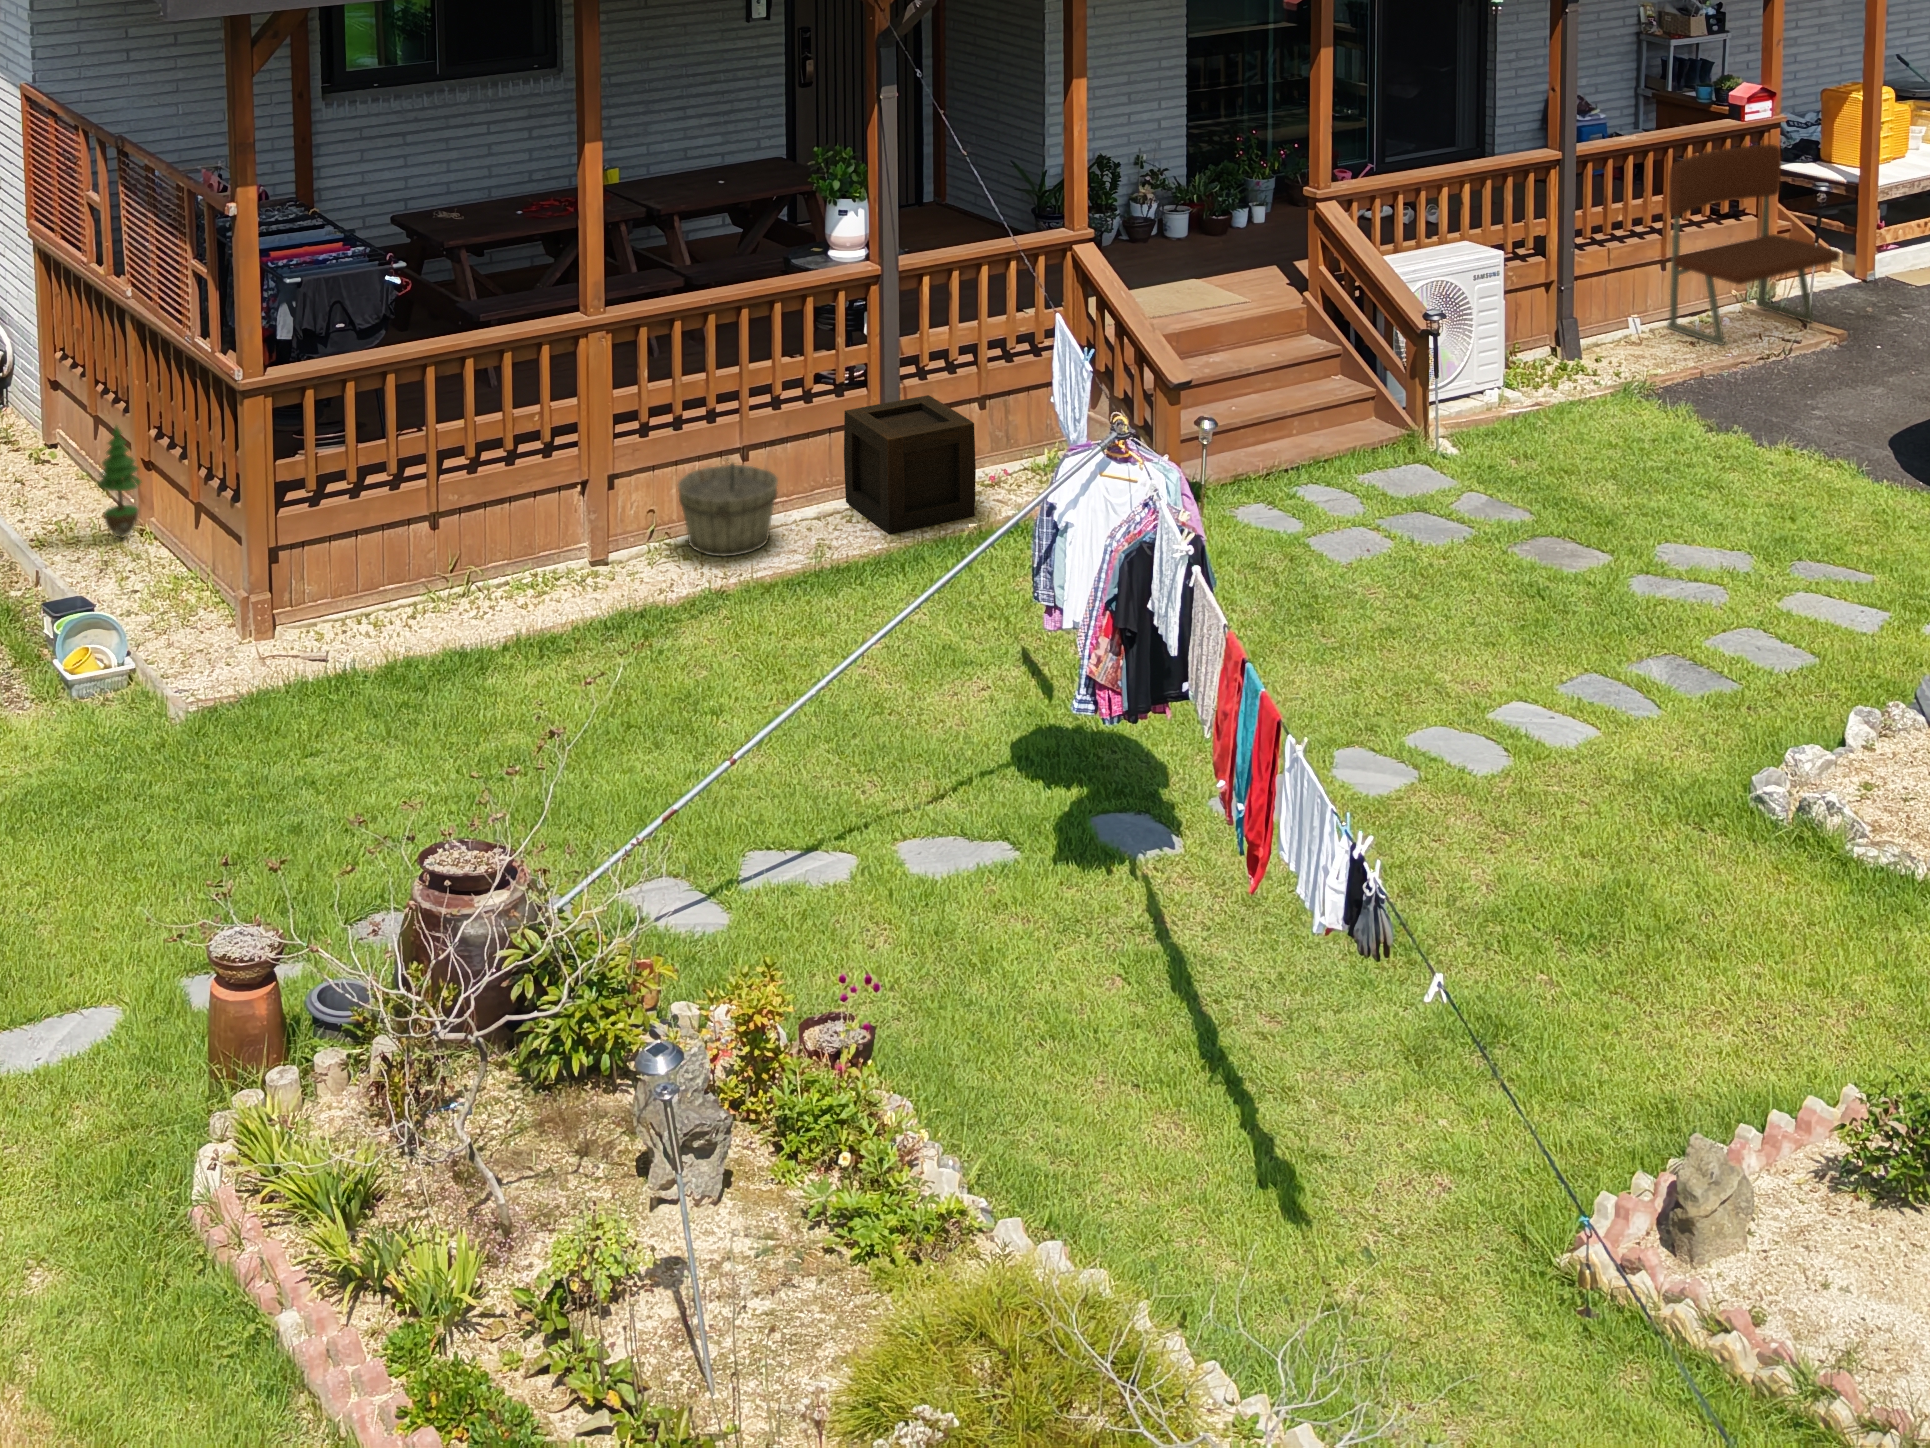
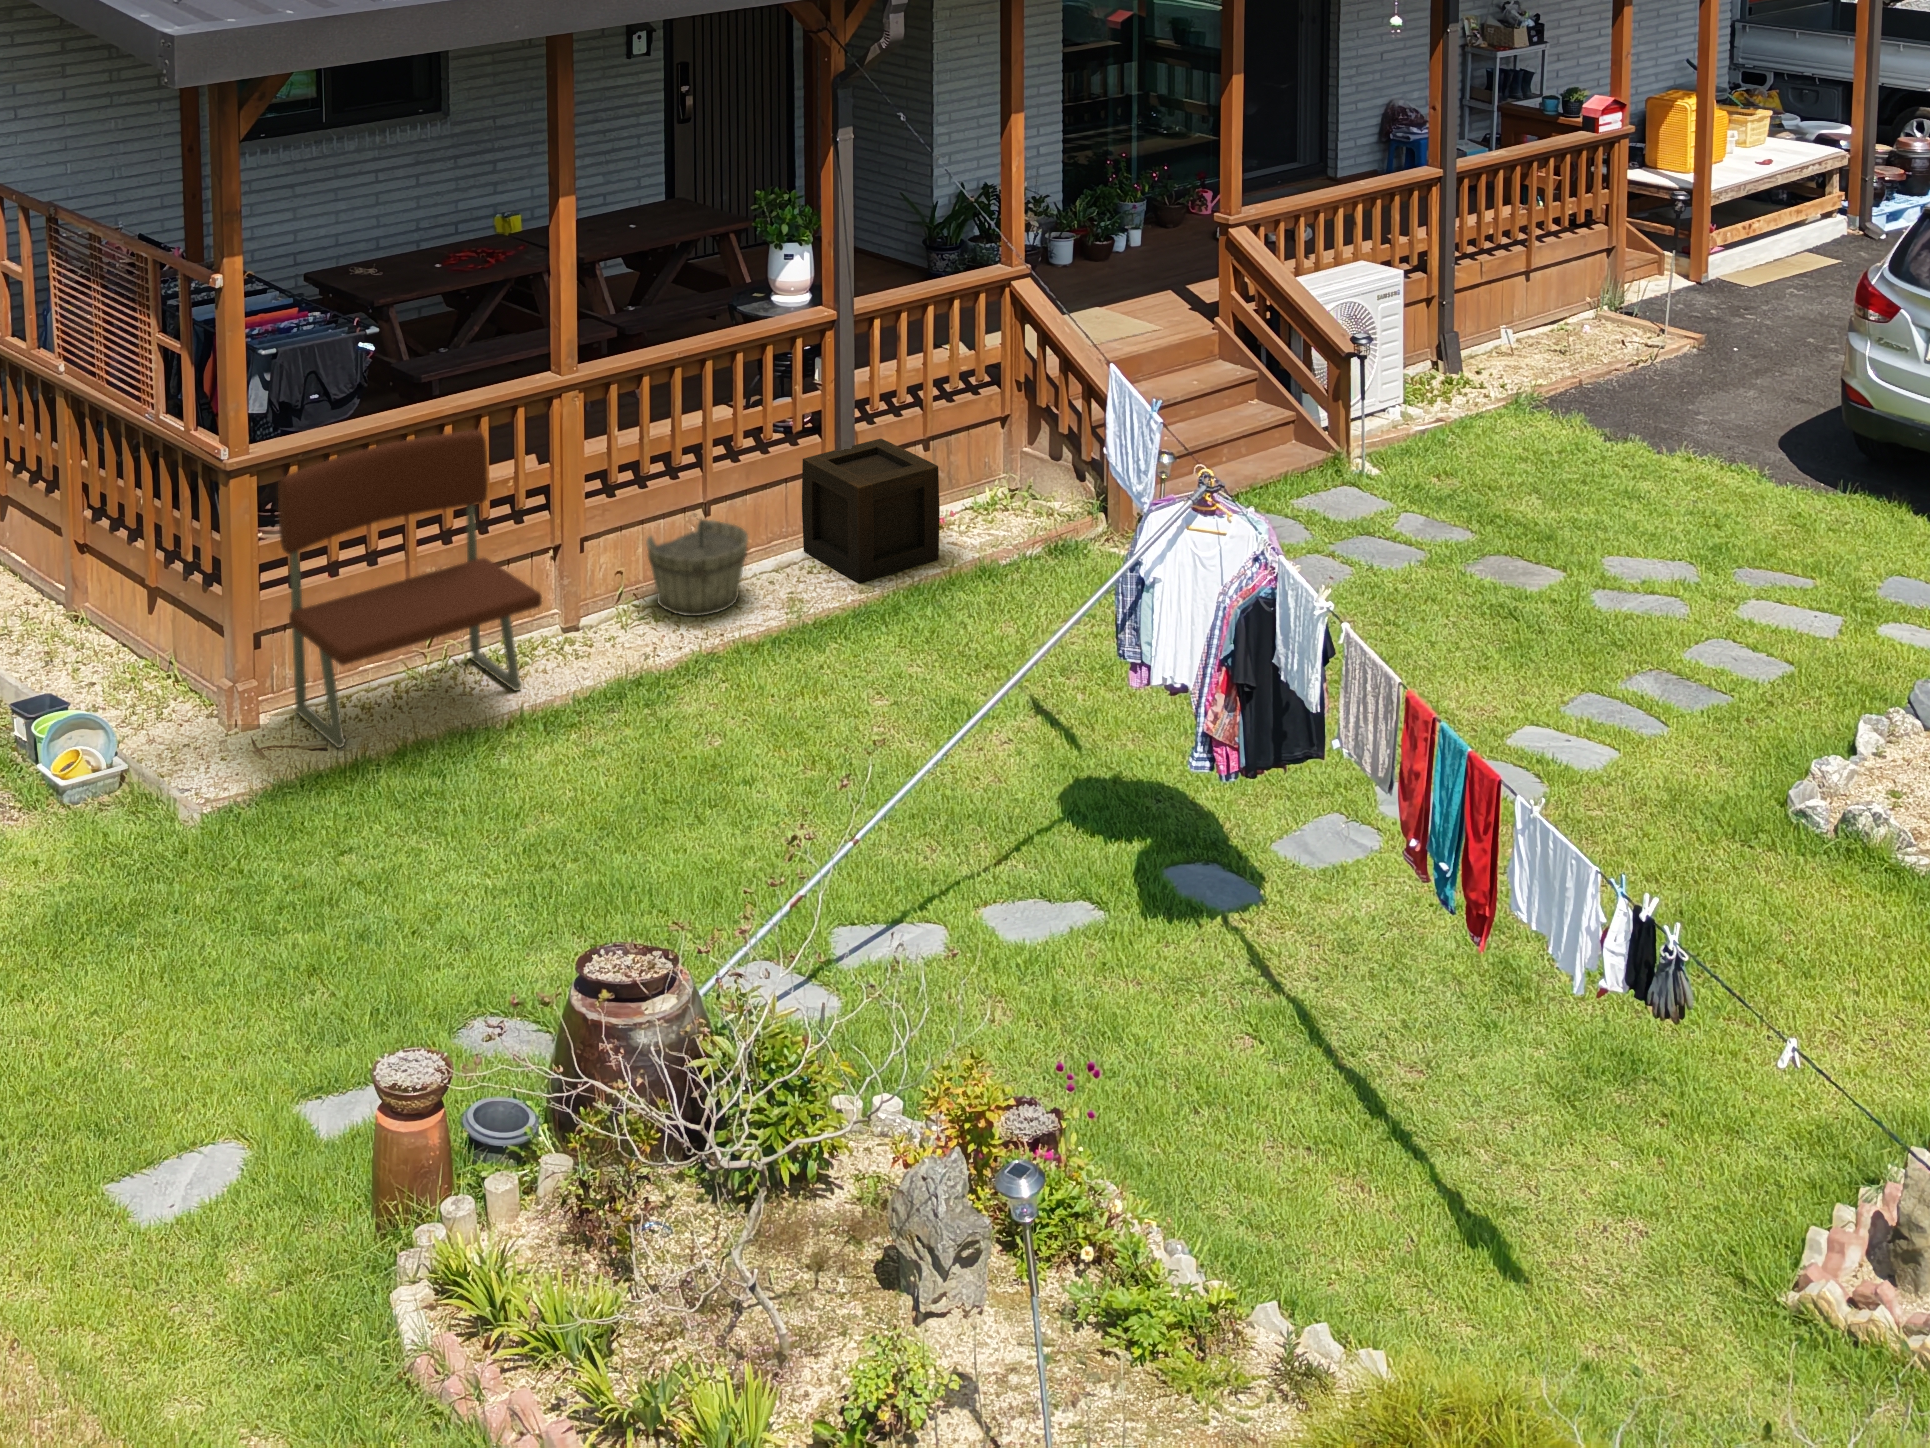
bench: present [1667,144,1840,346] -> present [278,430,542,748]
potted tree: present [98,426,142,538] -> none [26,508,73,629]

